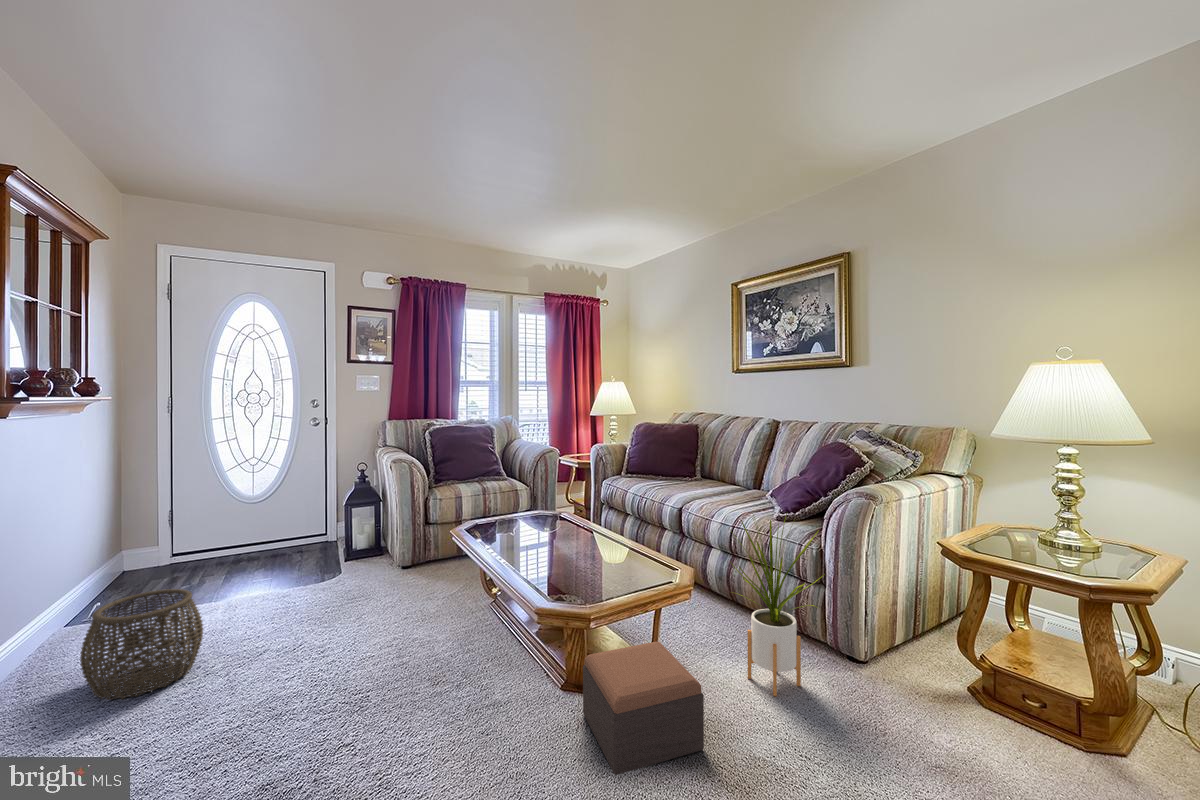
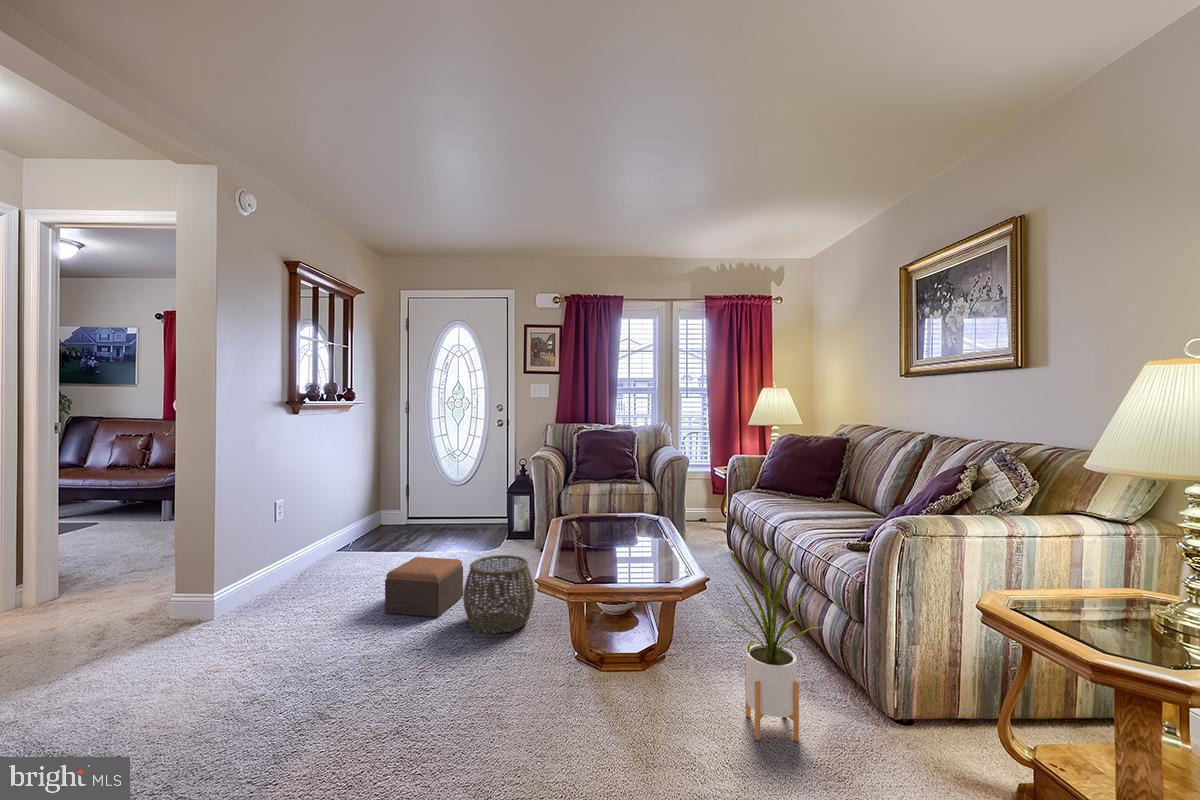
woven basket: present [80,589,203,700] -> present [463,555,535,634]
footstool: present [583,642,704,775] -> present [385,557,463,617]

